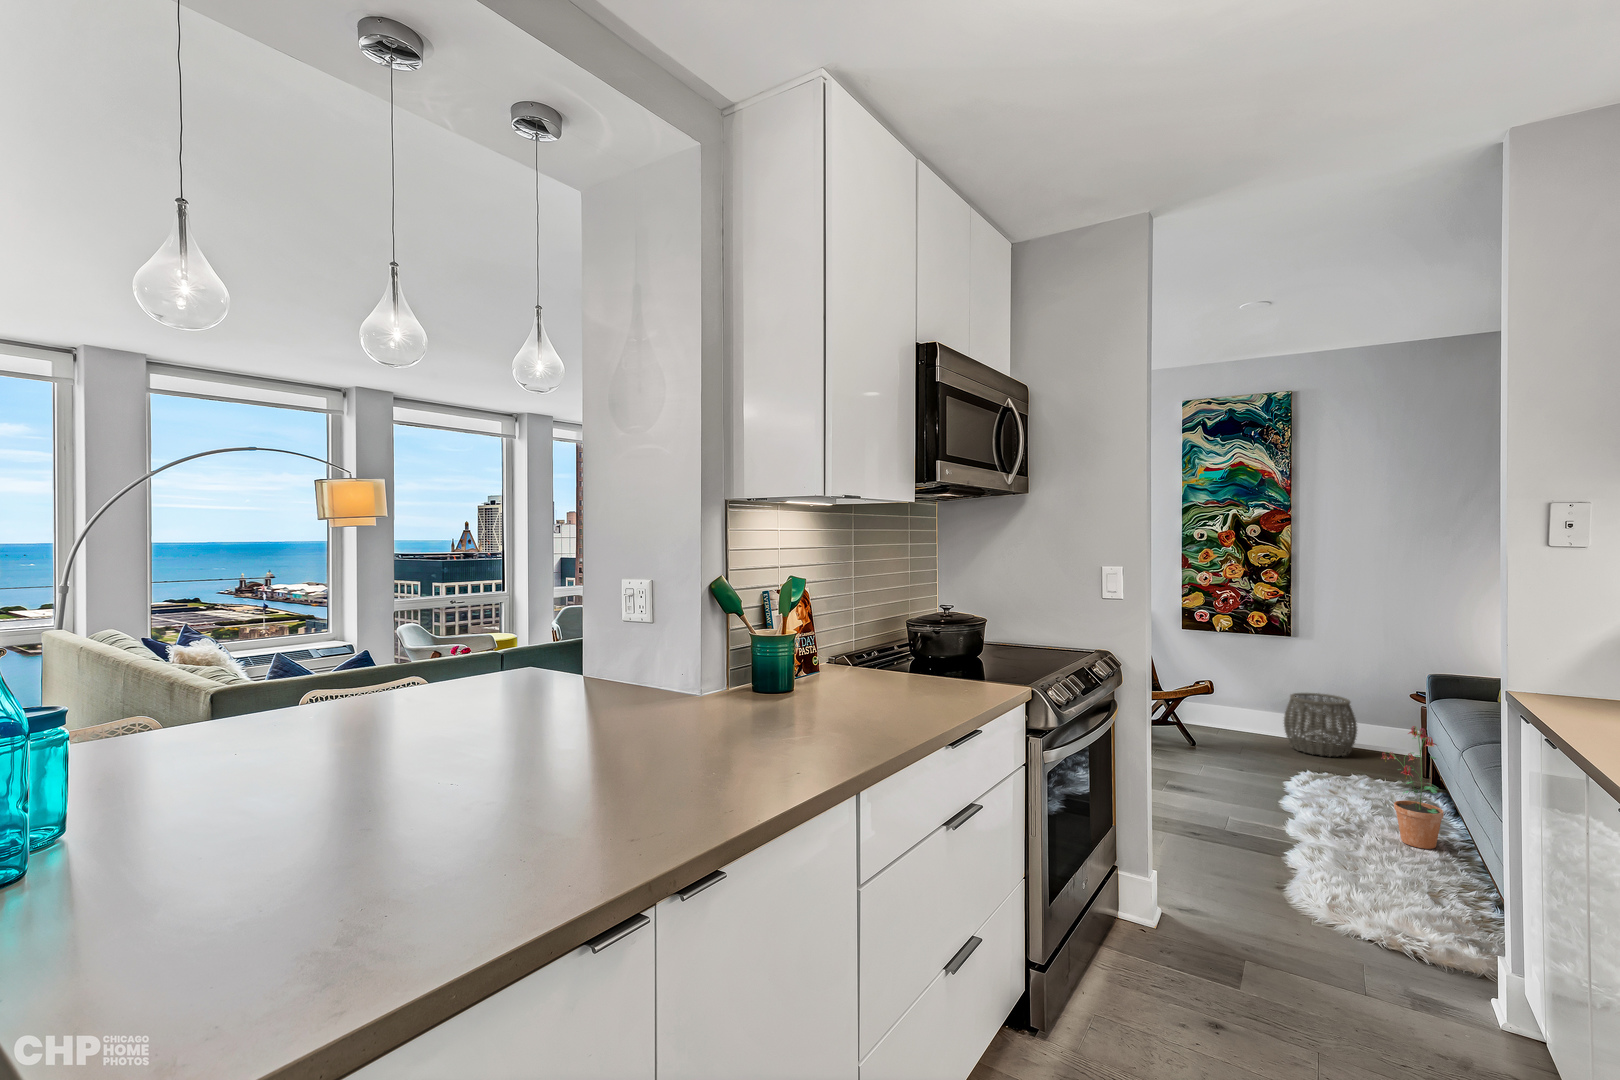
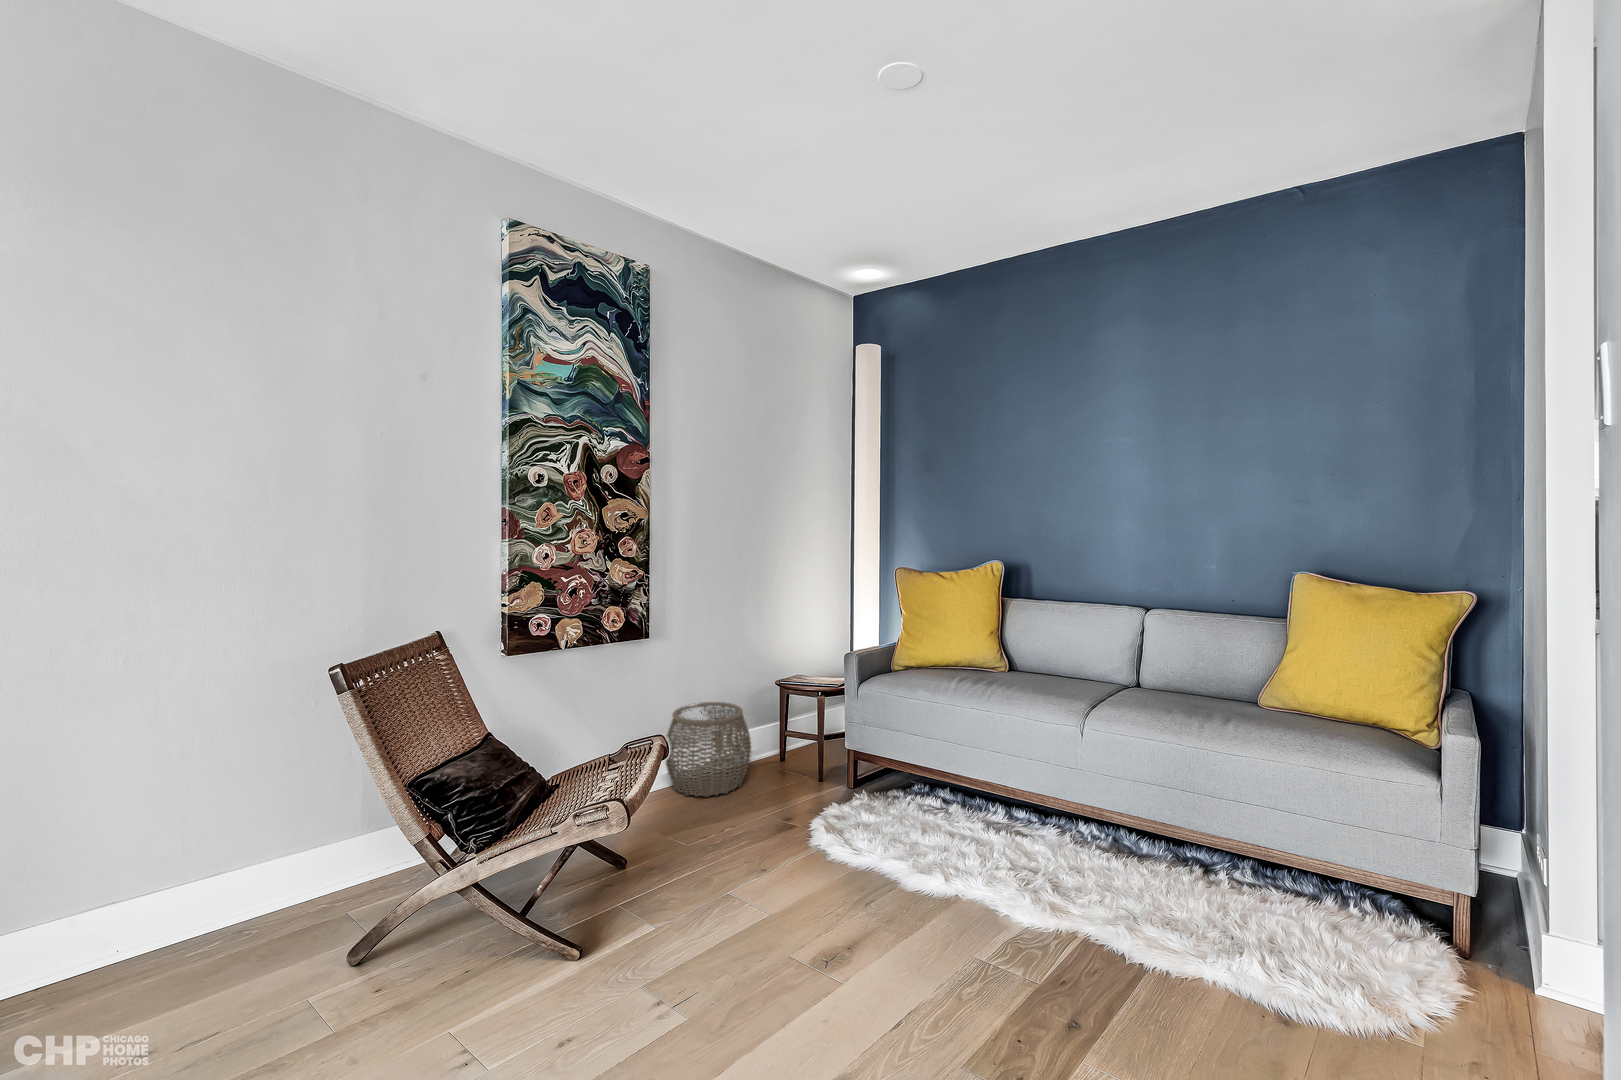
potted plant: present [1382,726,1444,849] -> none [1022,706,1098,855]

